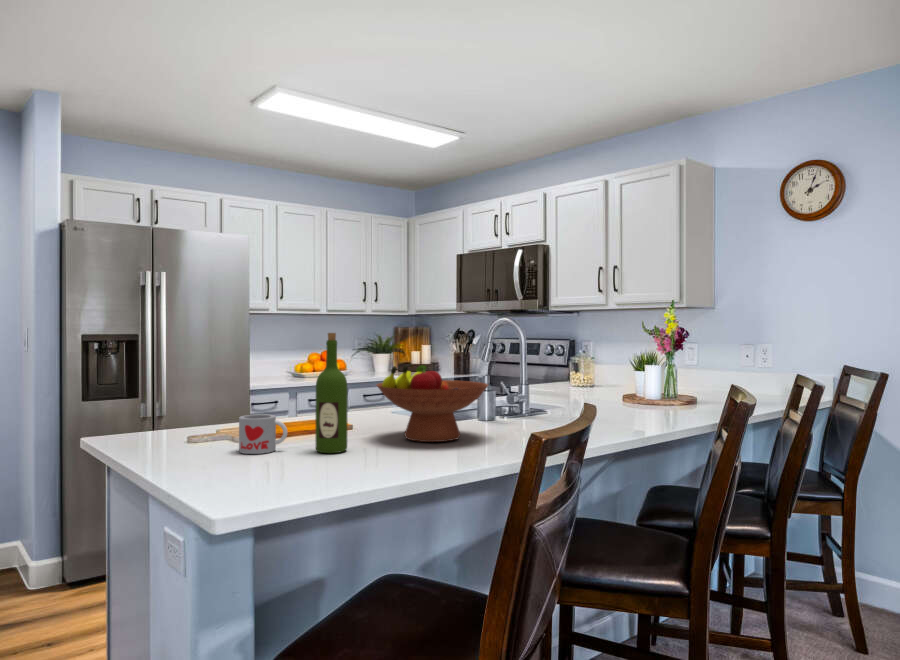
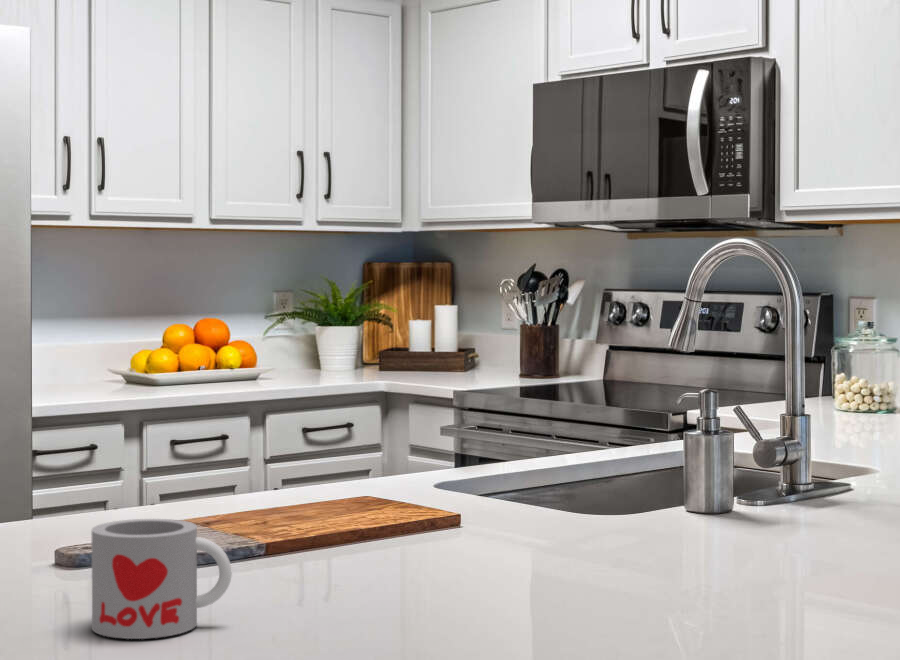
wine bottle: present [315,333,348,453] -> none [316,283,407,636]
fruit bowl: present [377,365,488,442] -> none [462,373,784,594]

